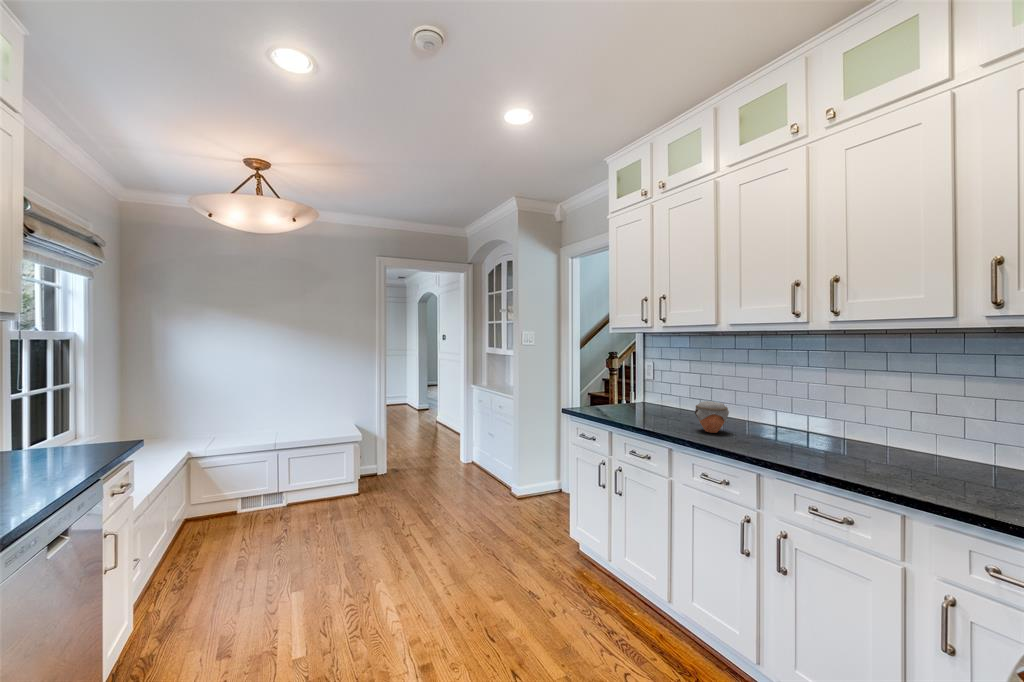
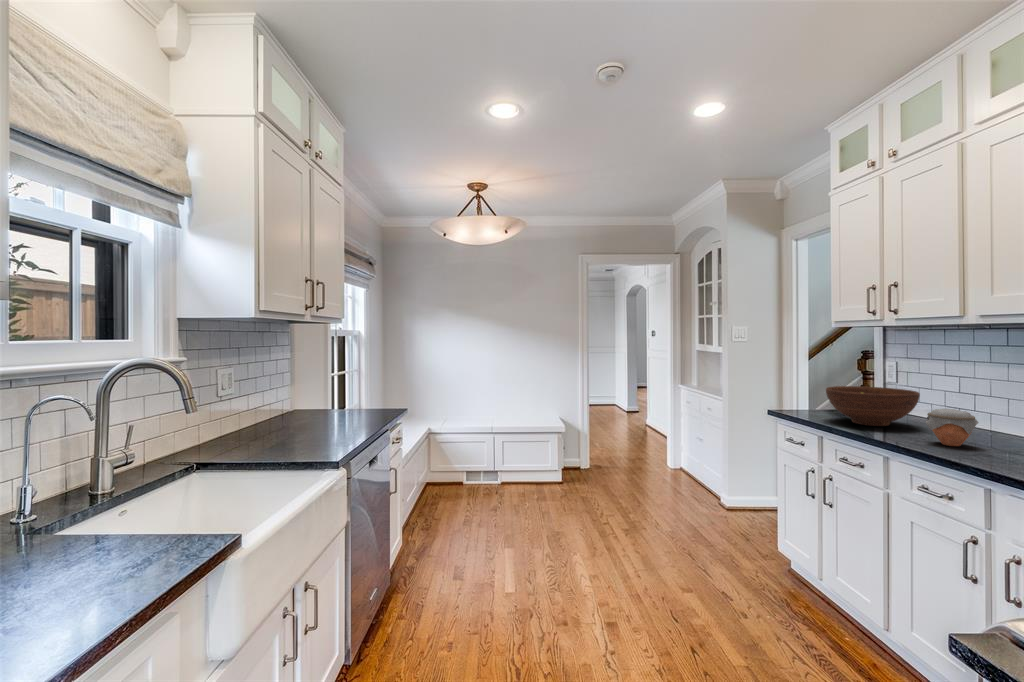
fruit bowl: none [613,383,680,417] -> present [826,386,920,426]

